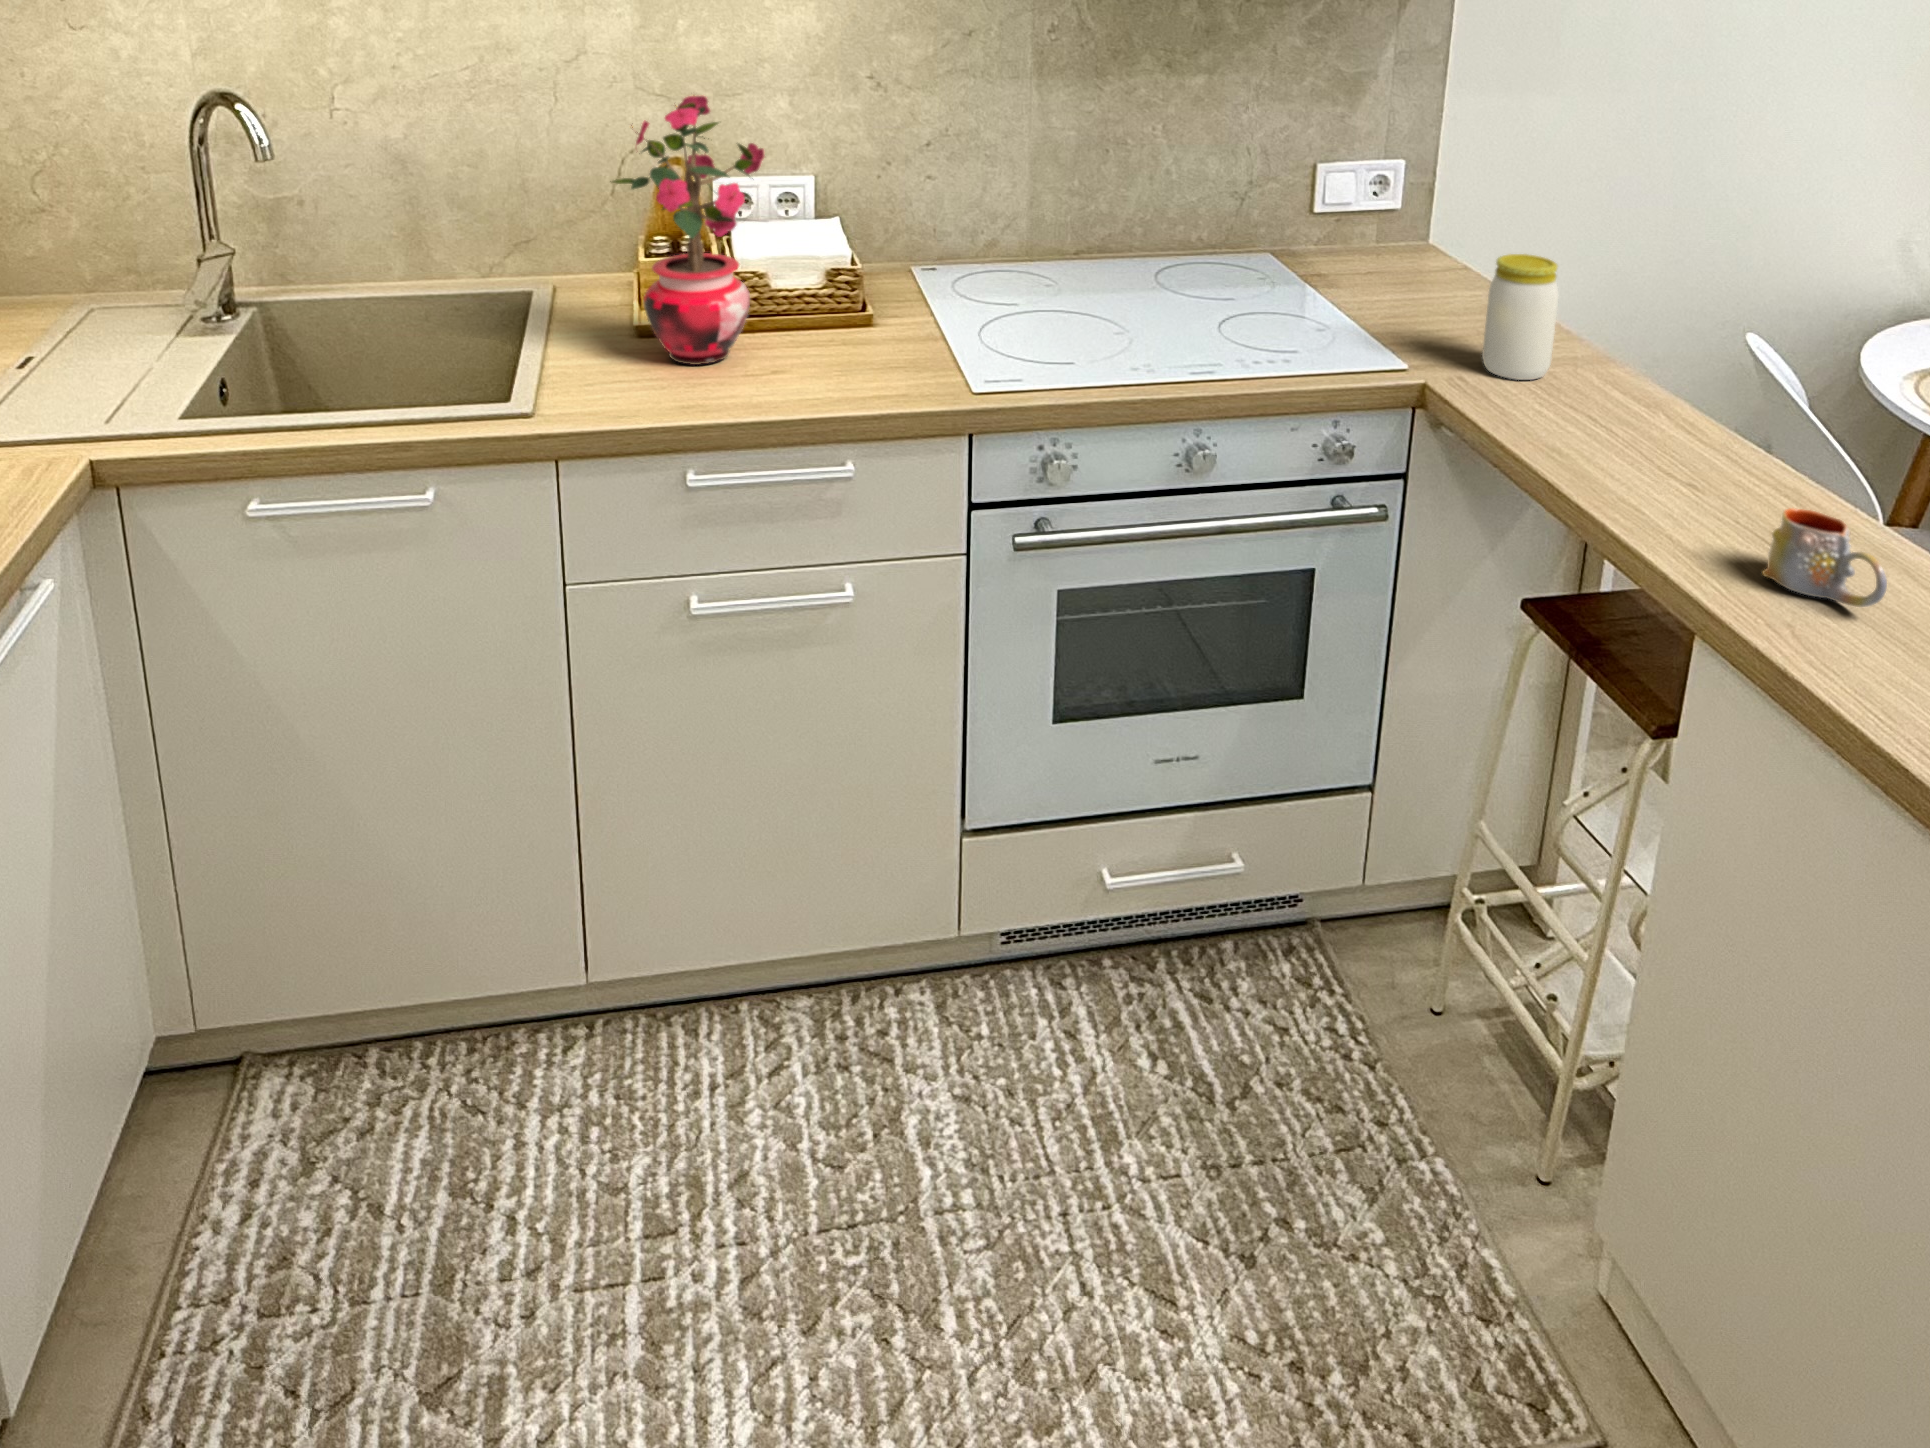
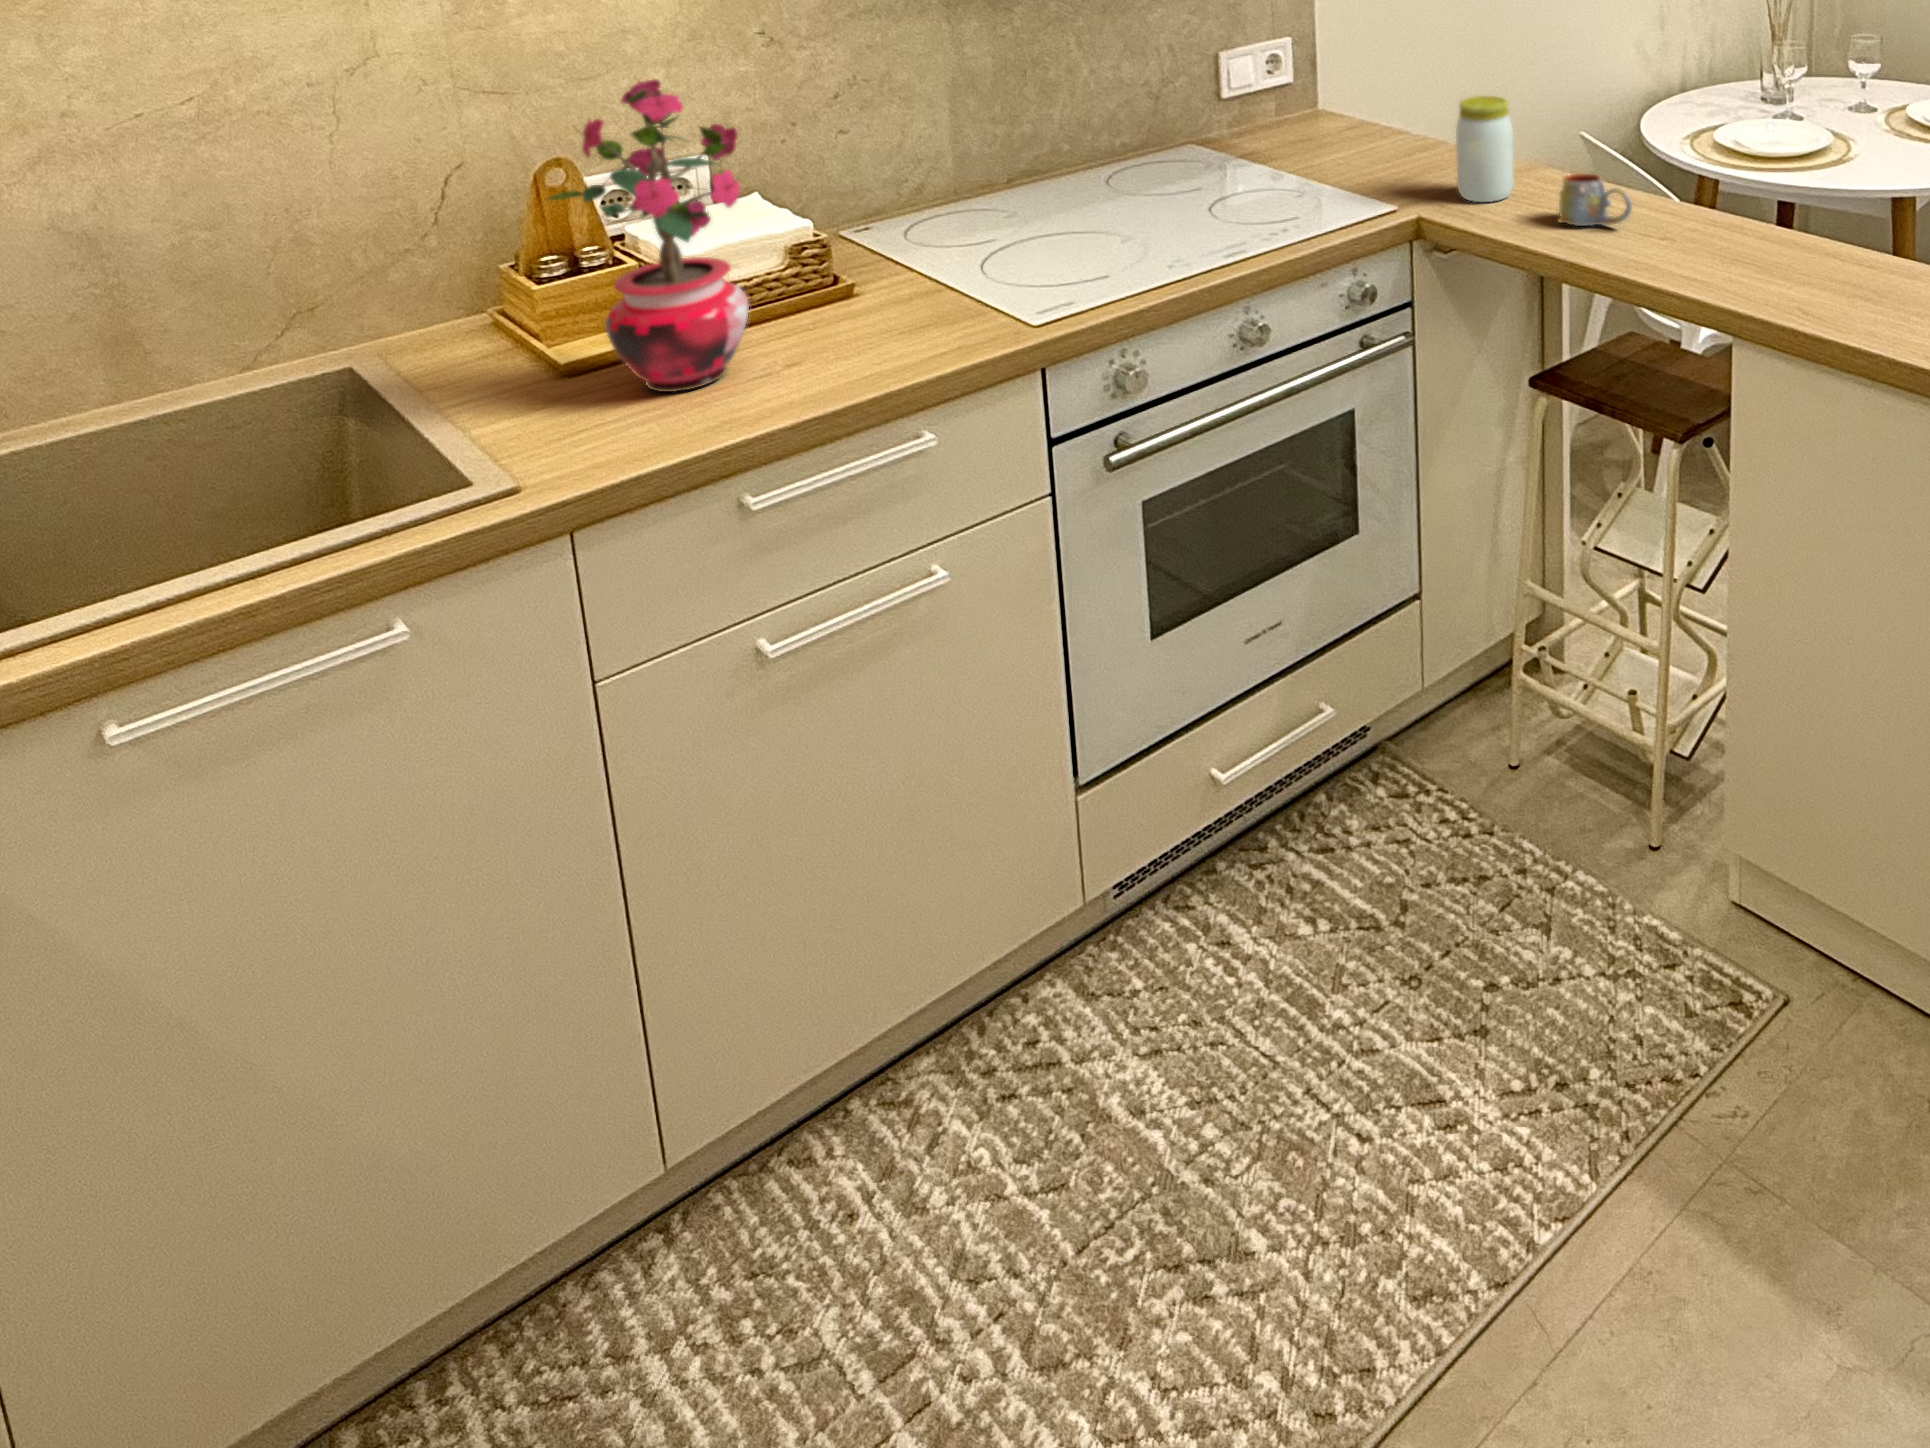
mug: present [1762,508,1887,607] -> present [1558,174,1632,226]

